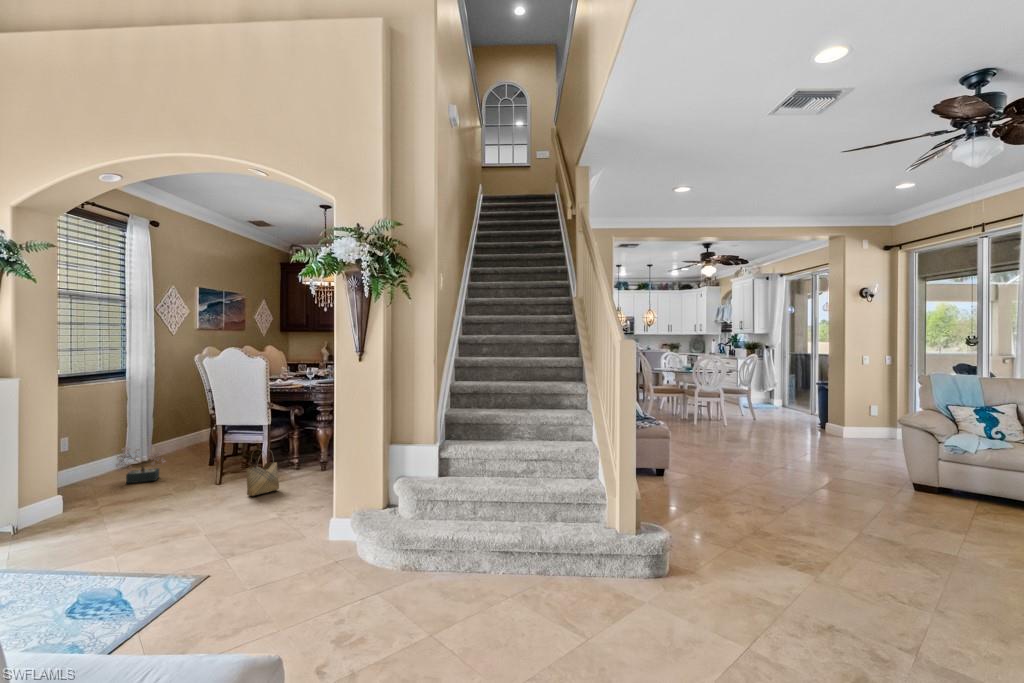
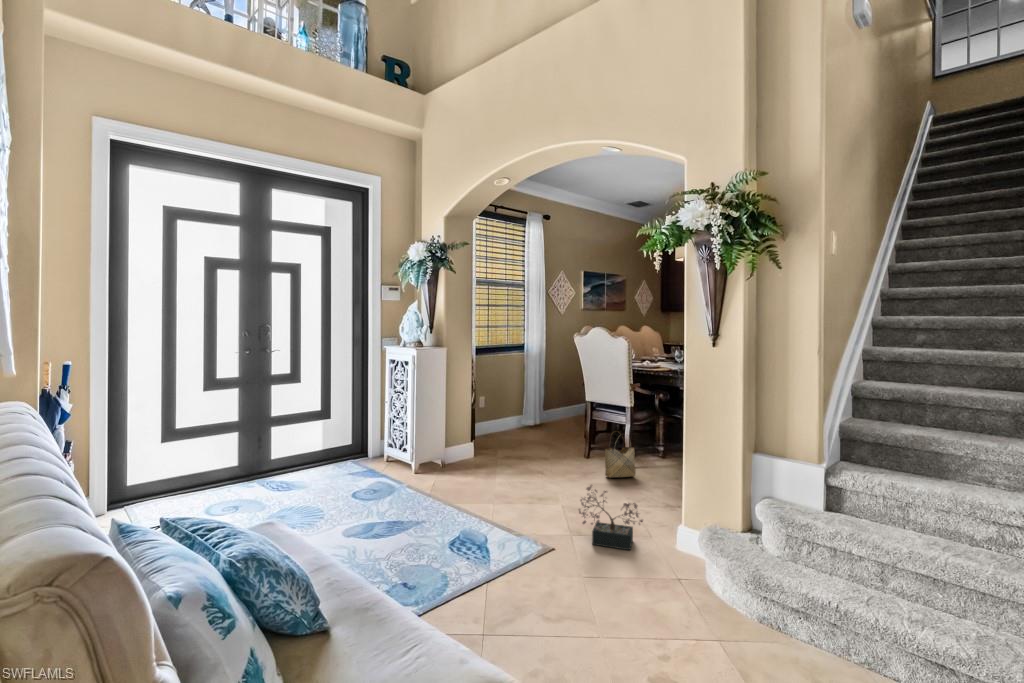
decorative plant: present [116,447,165,483] -> present [579,485,643,550]

